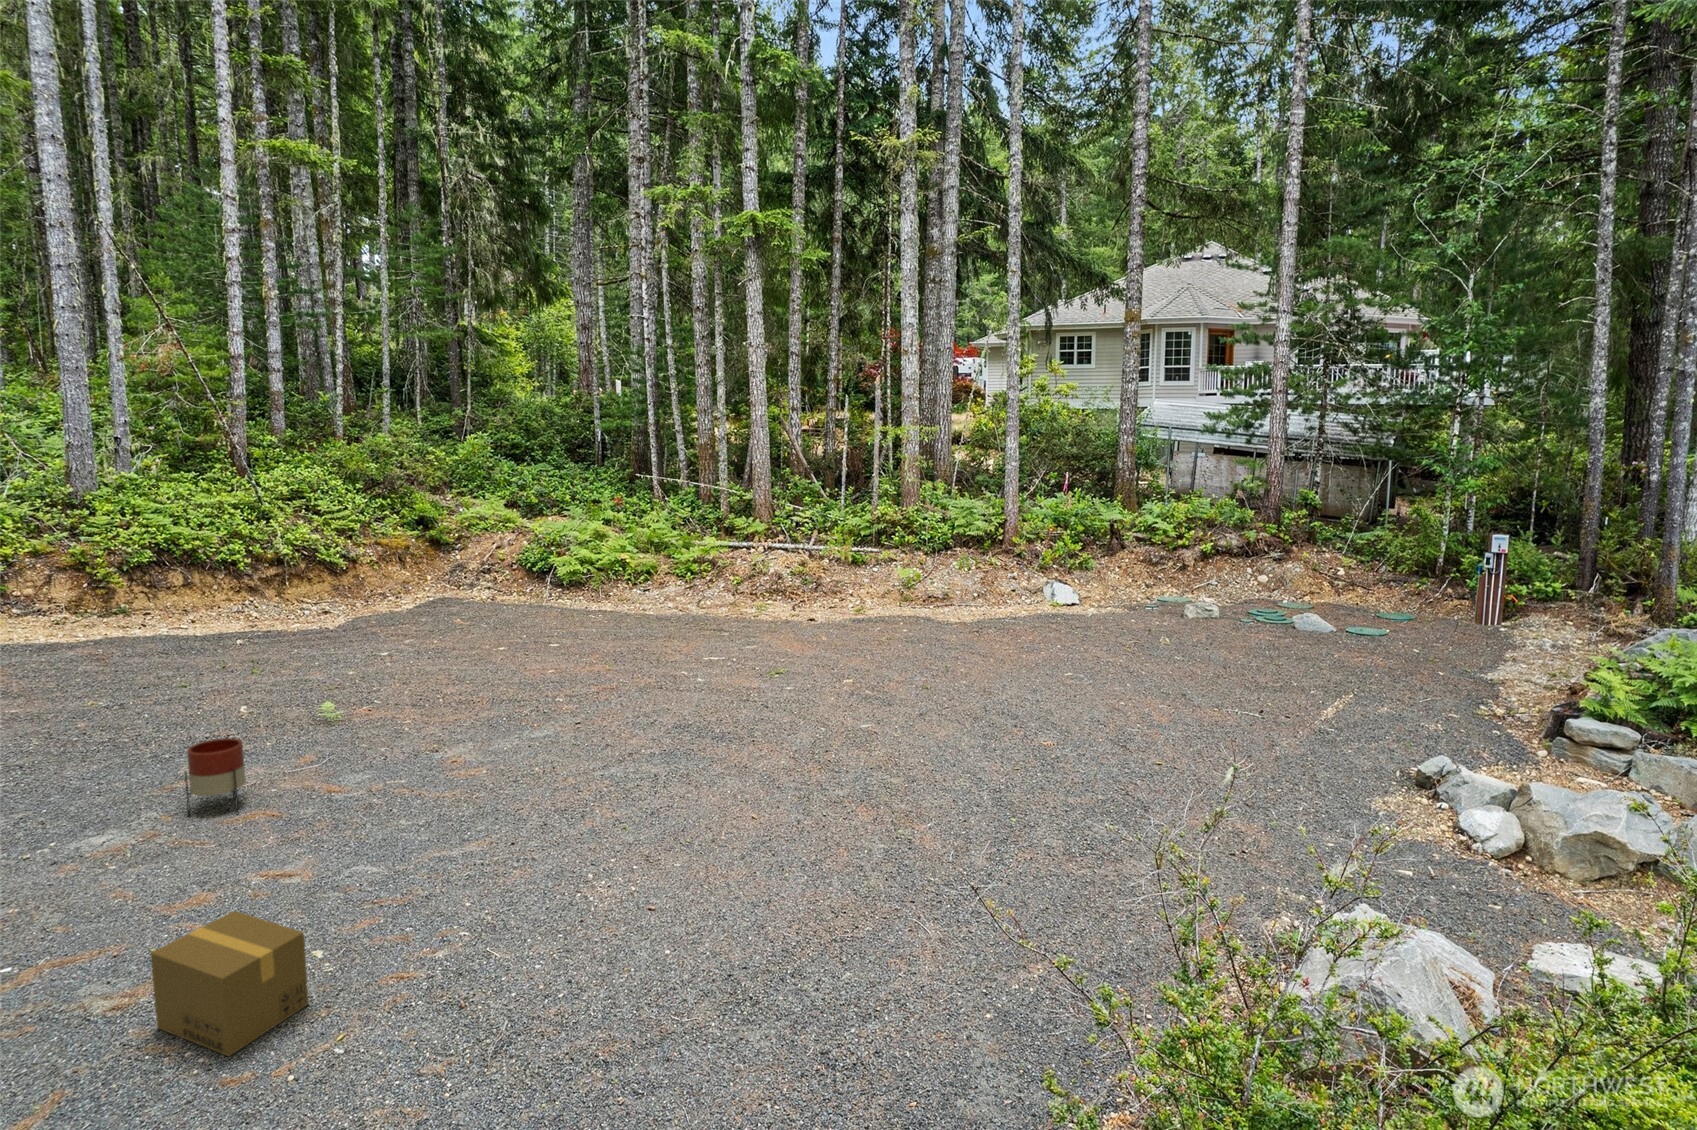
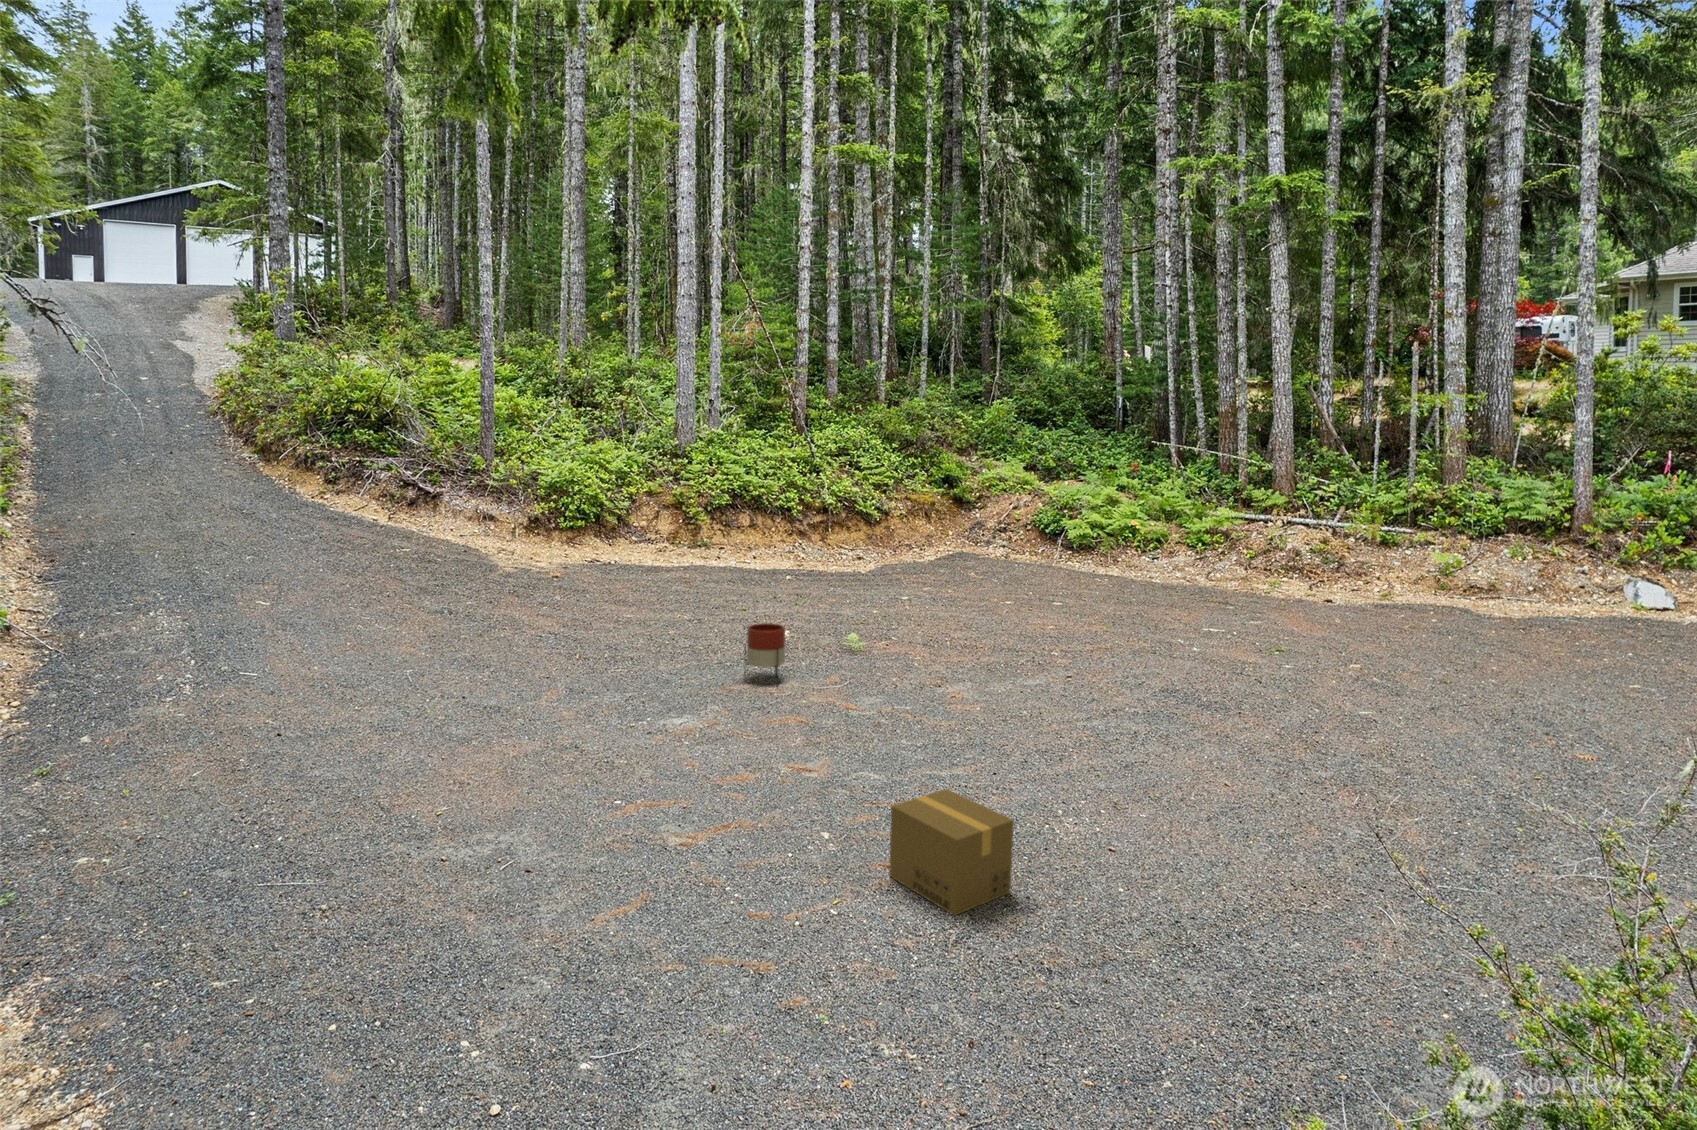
cardboard box: present [151,911,309,1056] -> present [889,789,1014,916]

